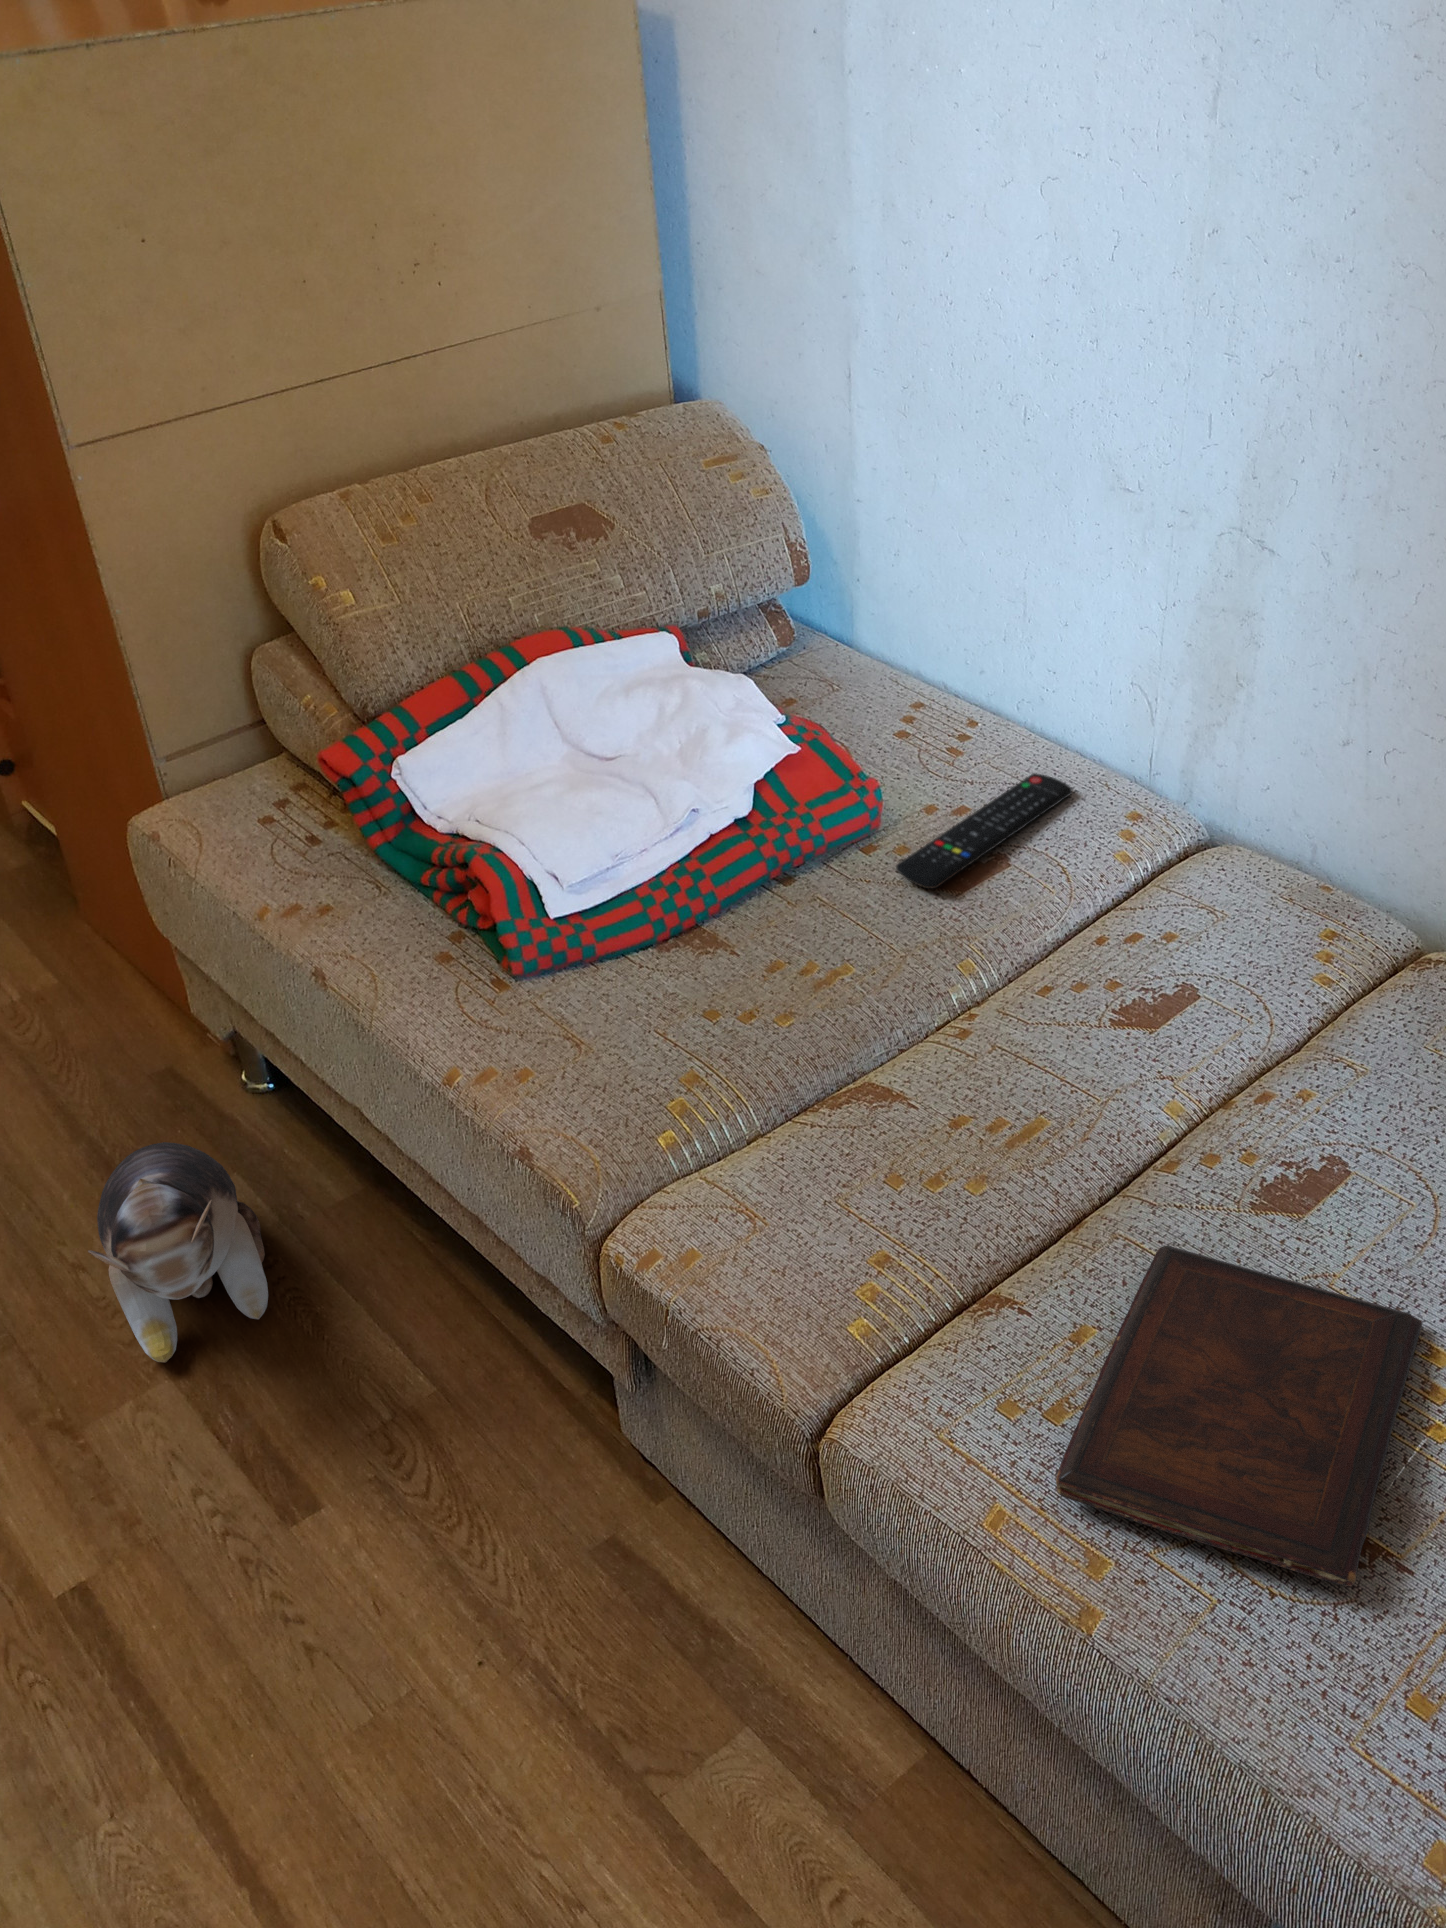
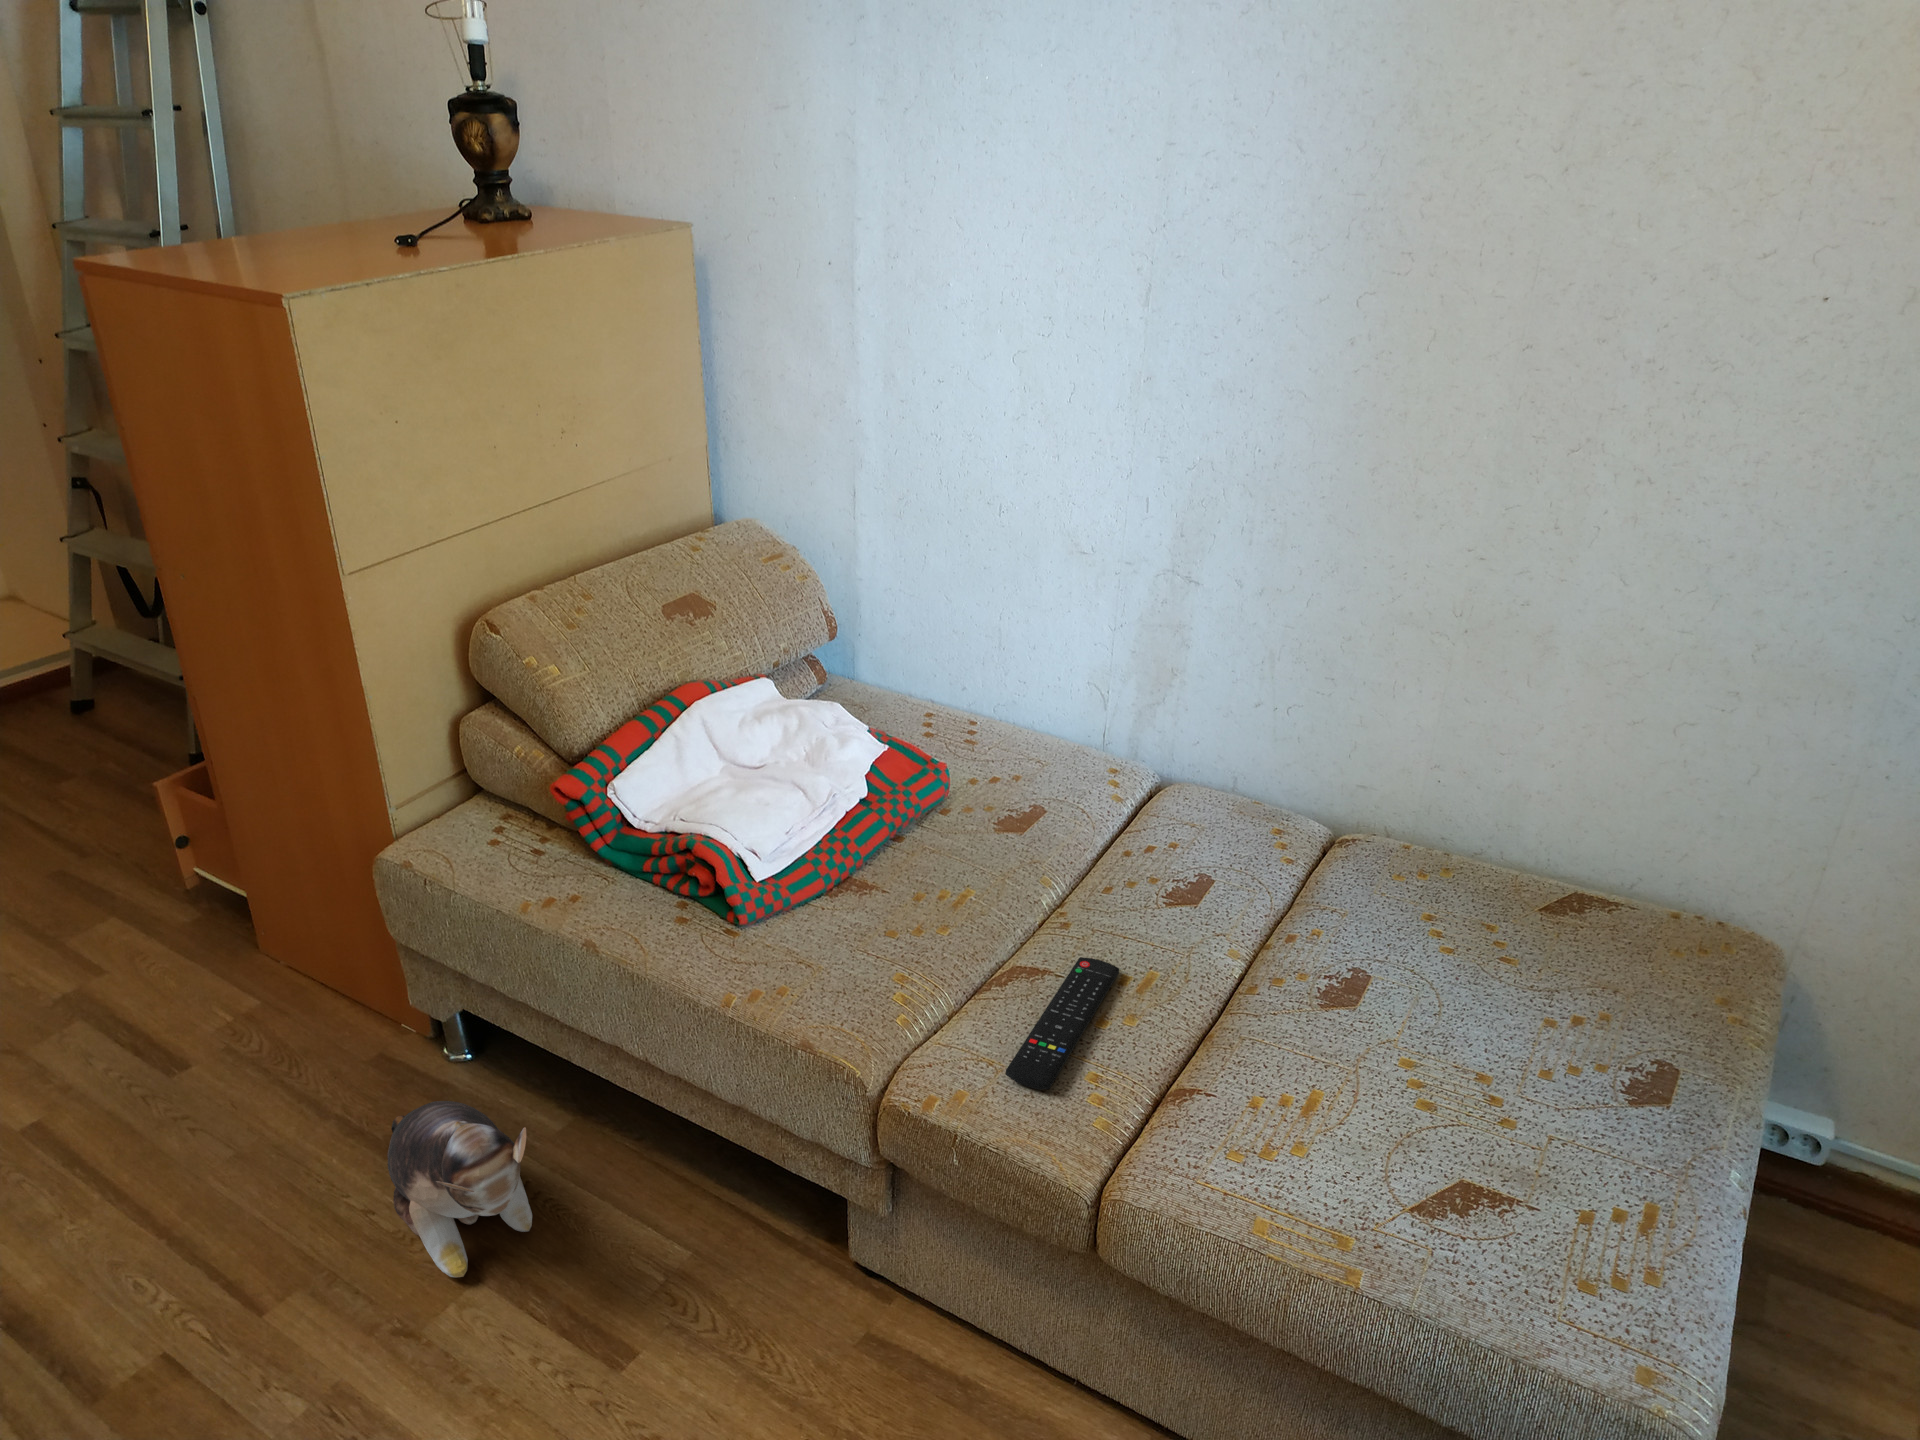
remote control: present [896,773,1072,888] -> present [1006,957,1119,1089]
book: present [1056,1246,1422,1586] -> none [1281,1035,1516,1223]

